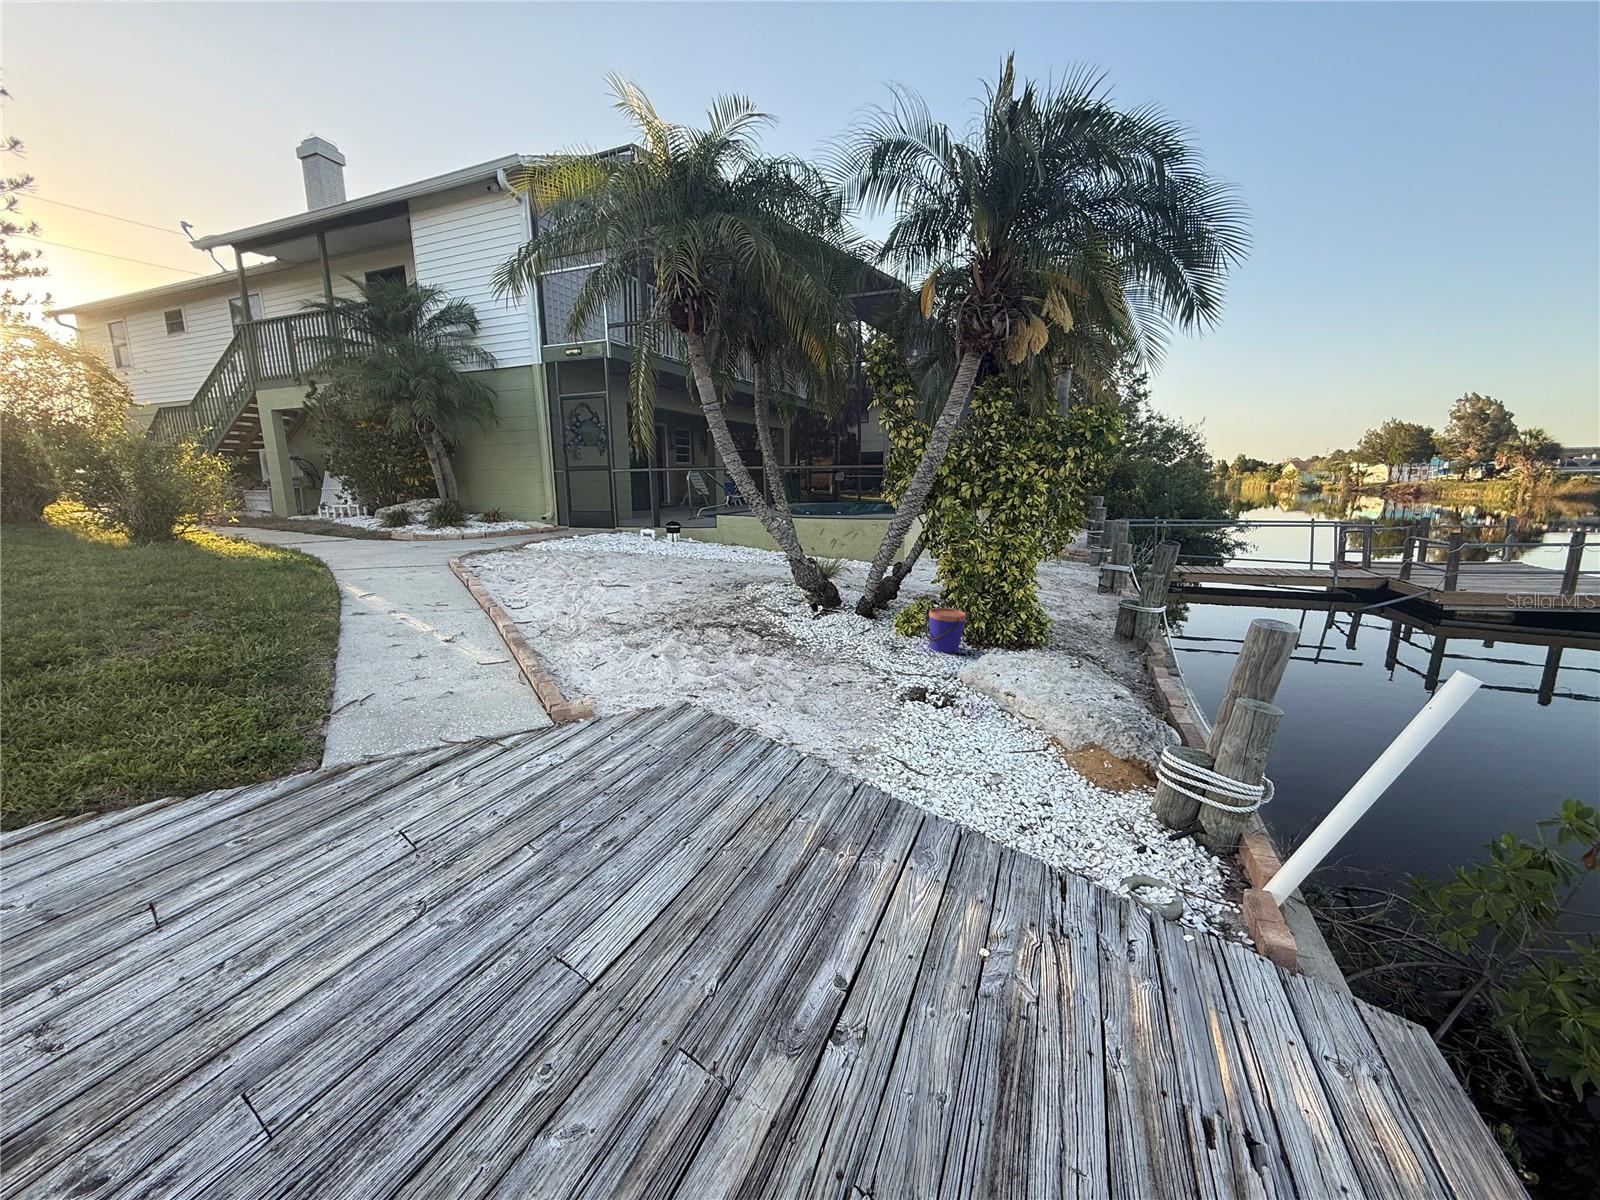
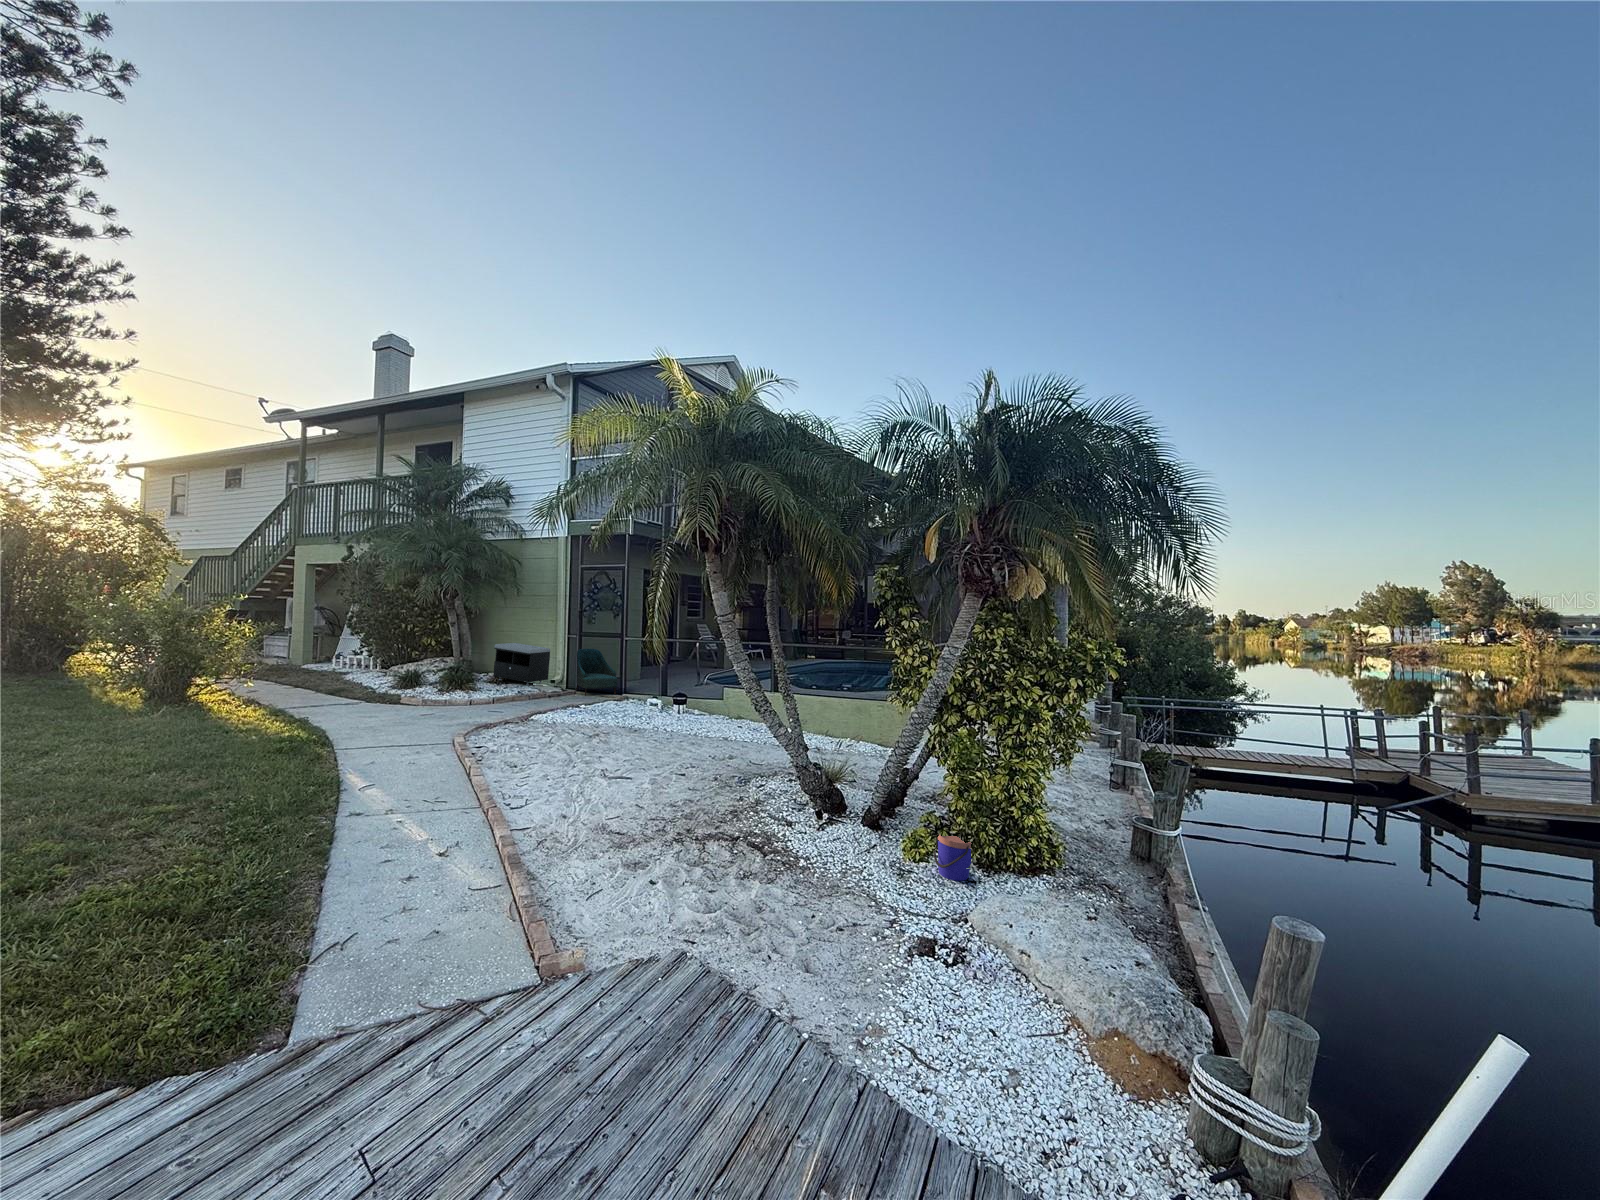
storage bench: none [480,481,539,522] -> present [493,643,550,685]
armchair: none [565,483,609,530] -> present [575,649,618,696]

